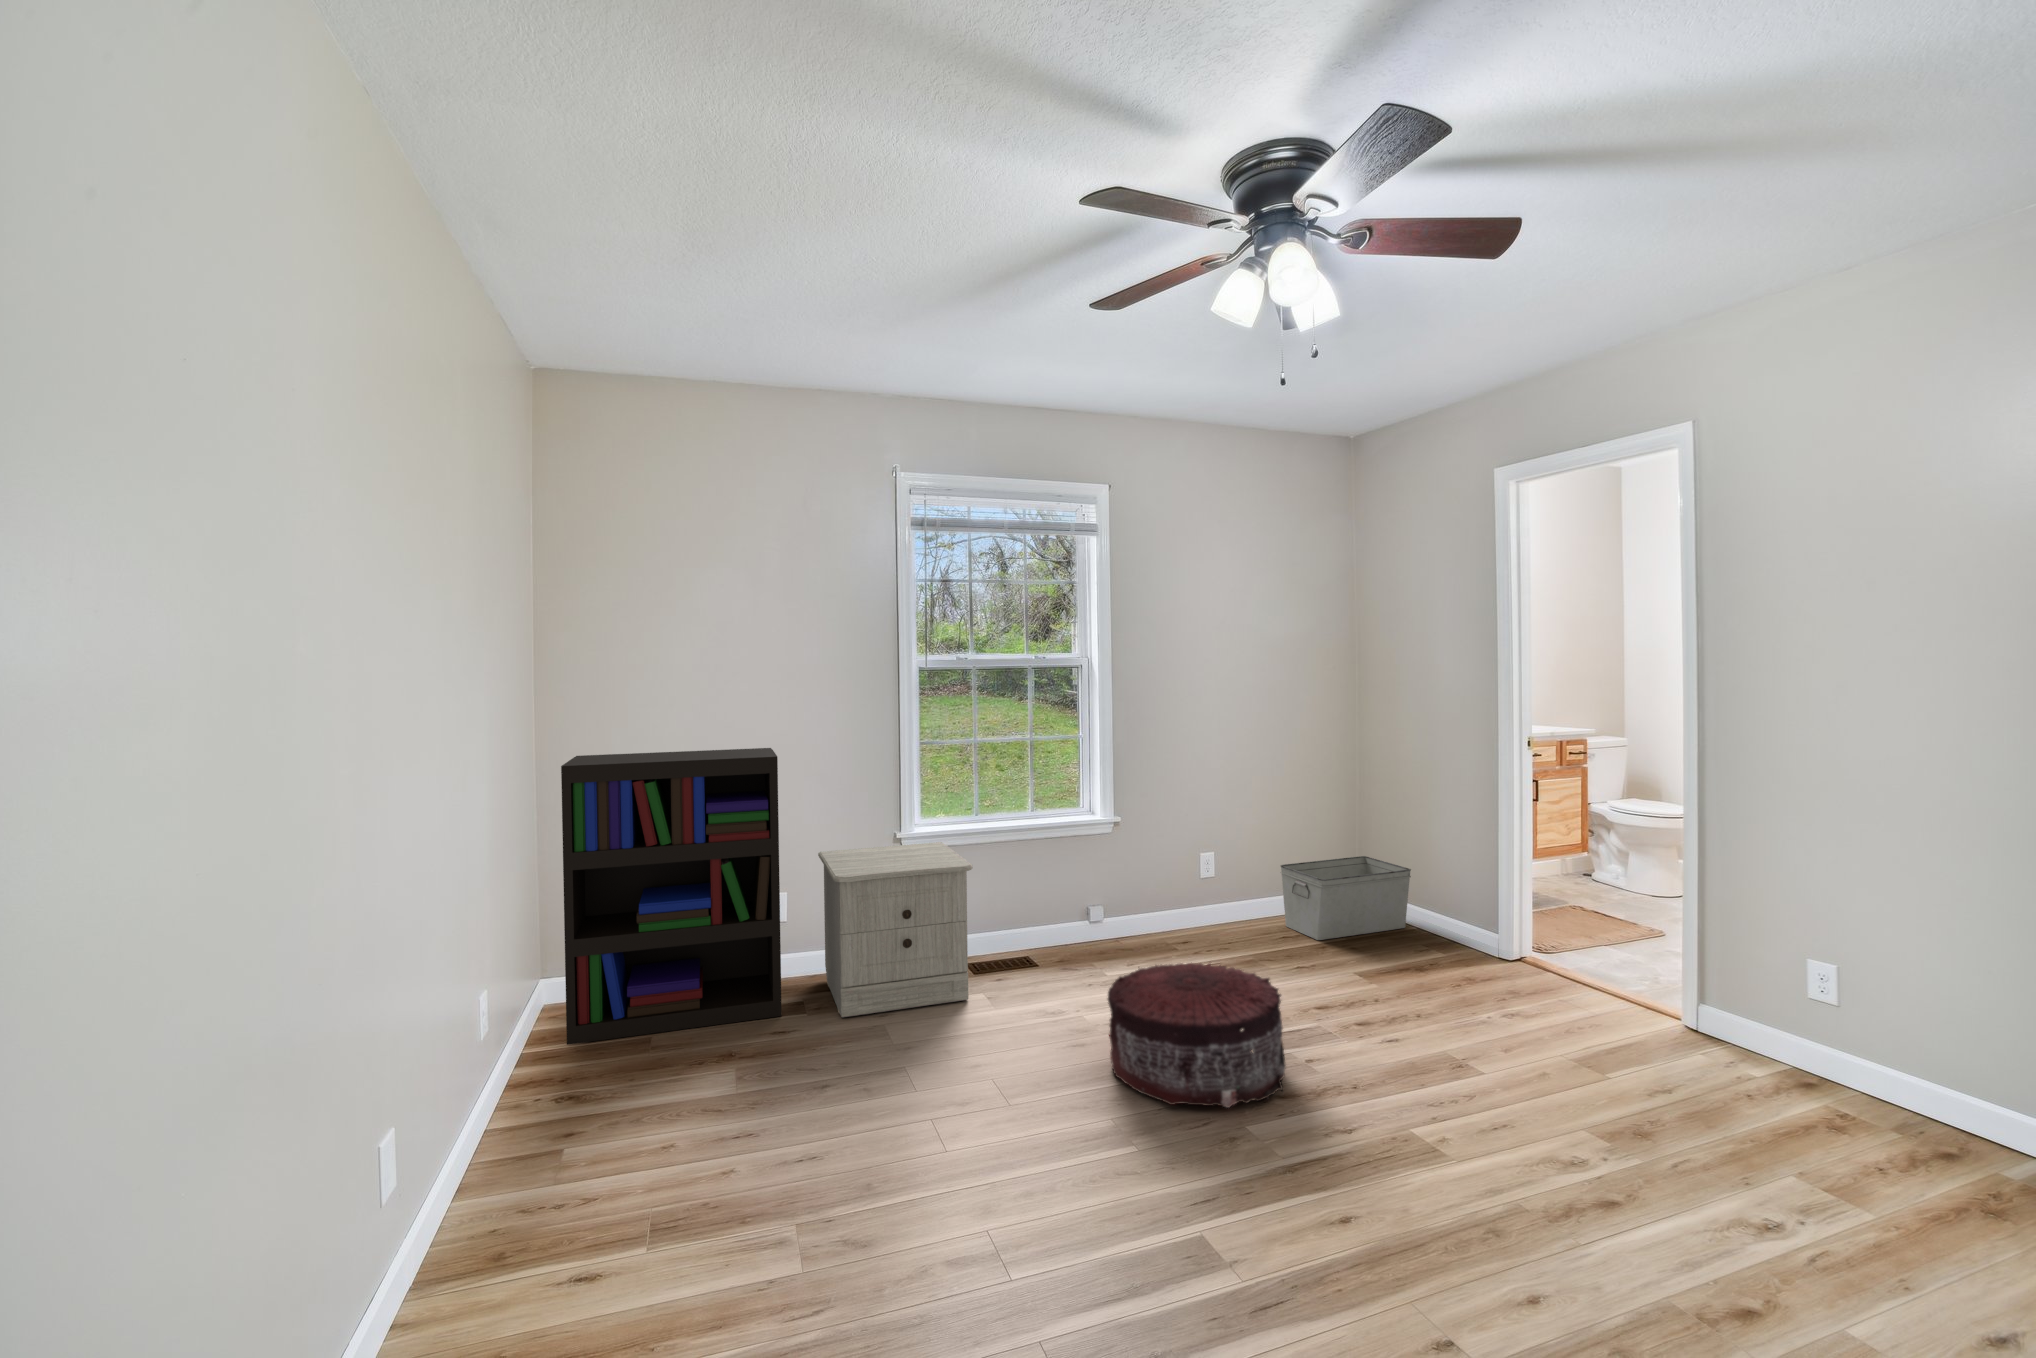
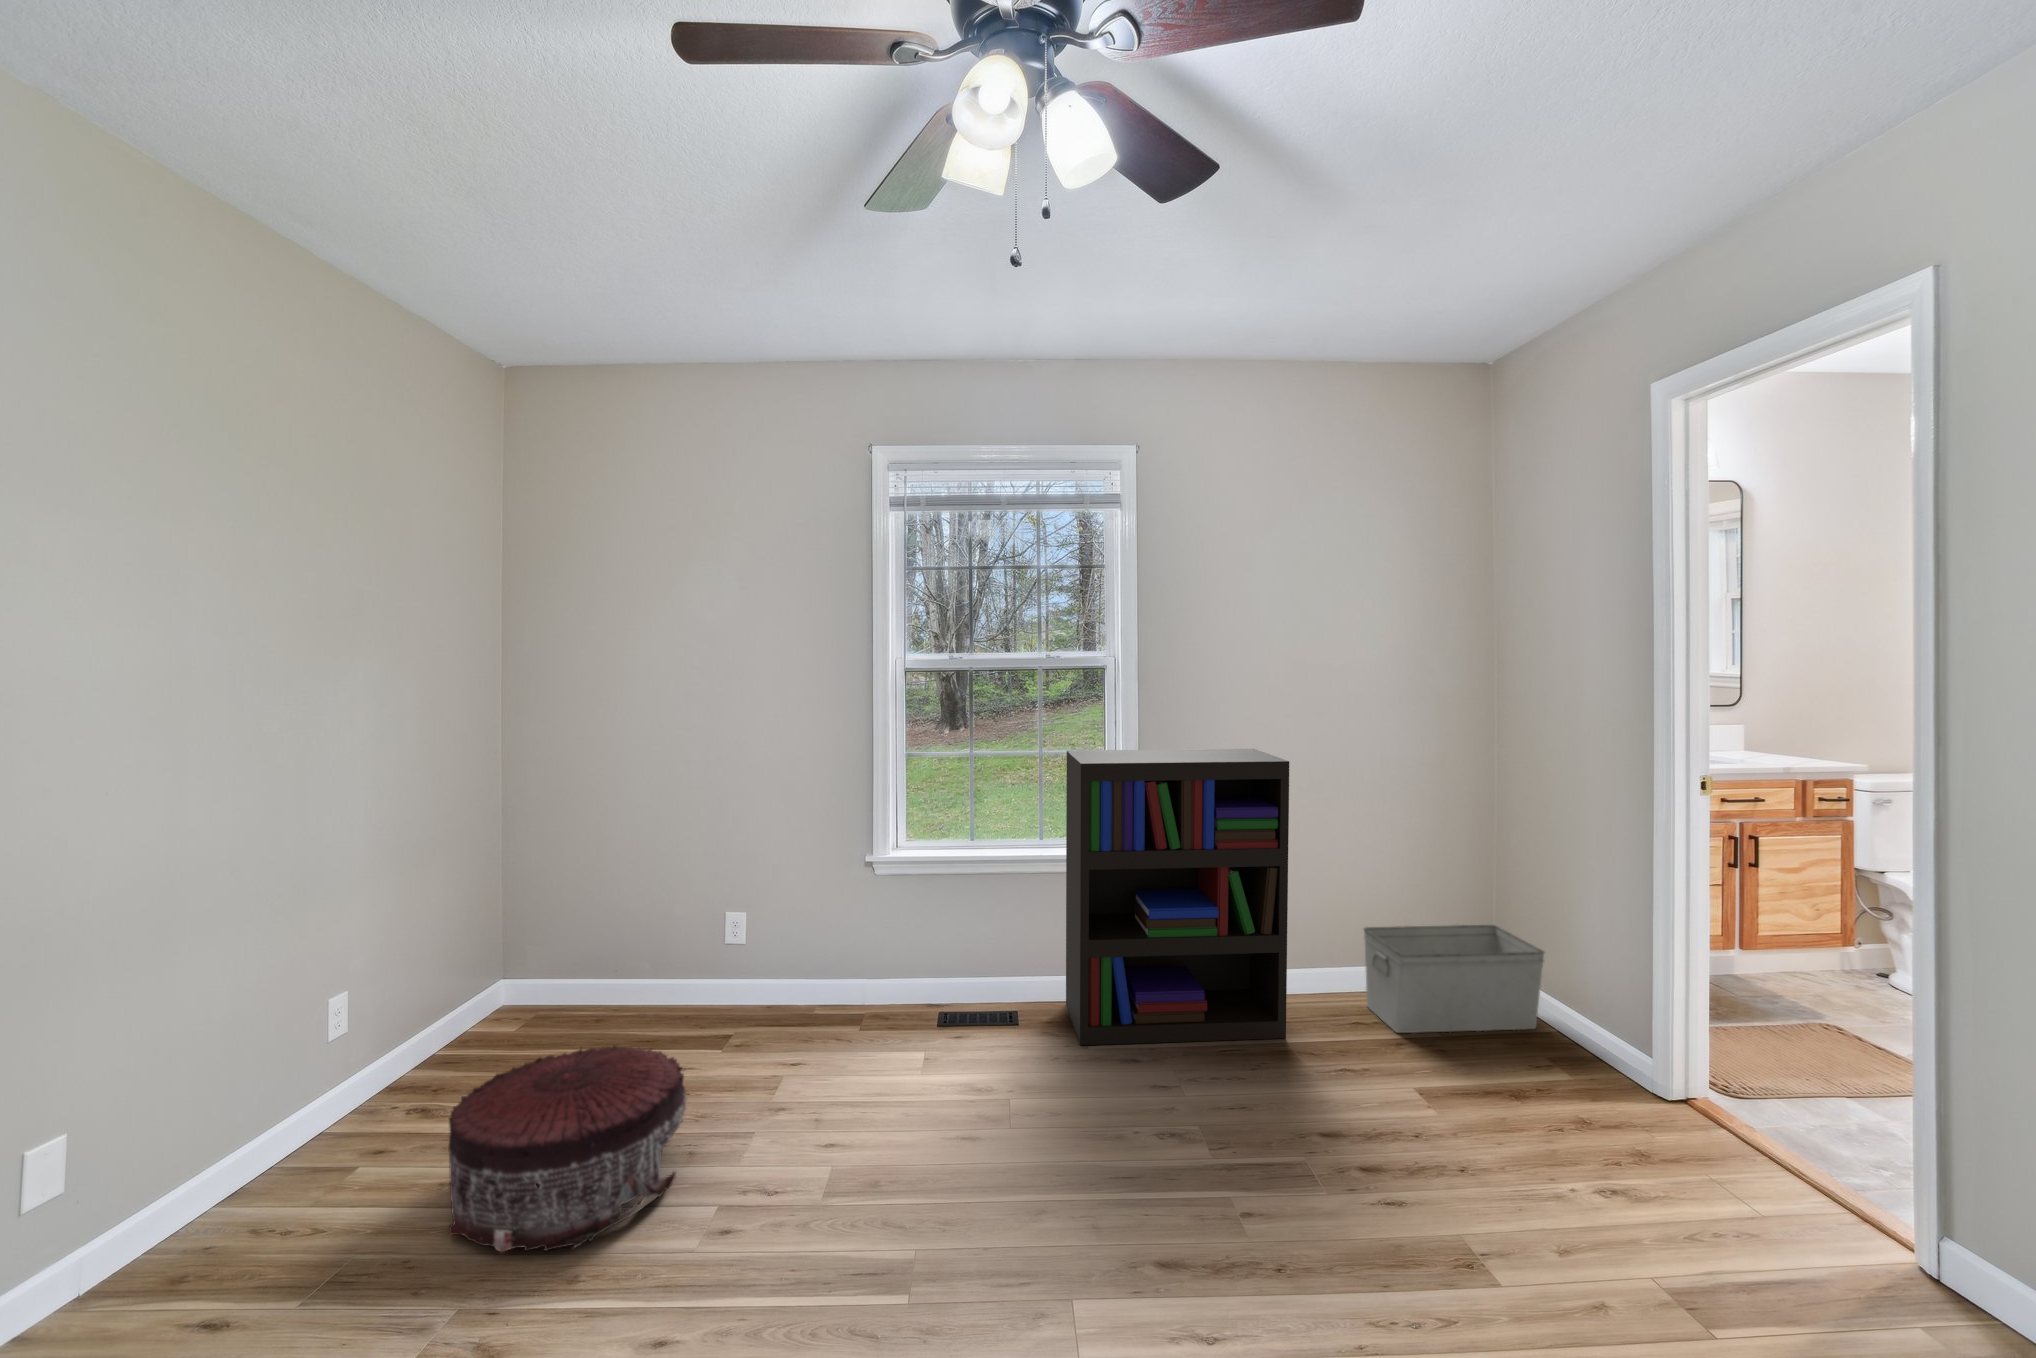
bookshelf: present [561,748,782,1045] -> present [1066,749,1289,1045]
nightstand: present [818,842,973,1017] -> none [748,868,918,1062]
pouf: present [1108,963,1286,1108] -> present [449,1046,687,1252]

